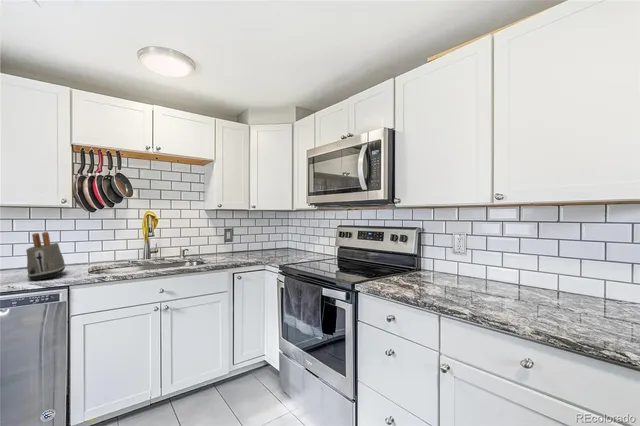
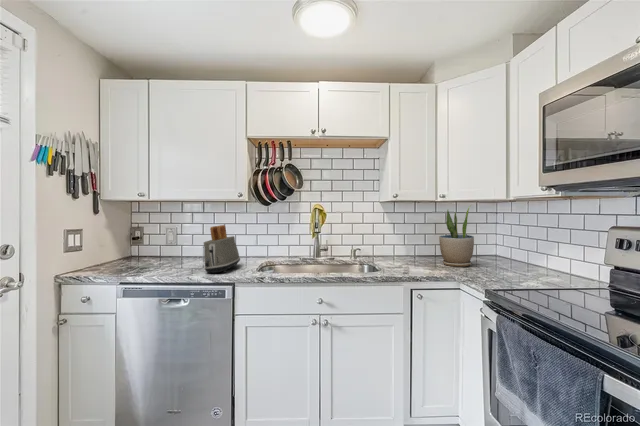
potted plant: none [251,213,274,256] -> present [439,208,474,267]

